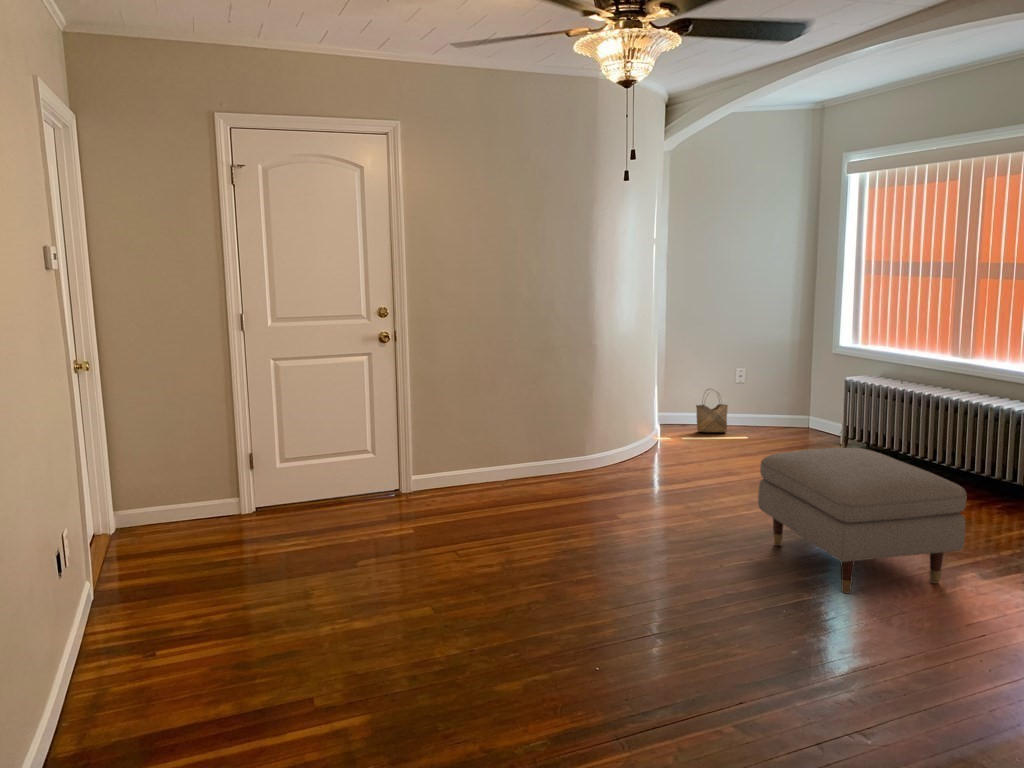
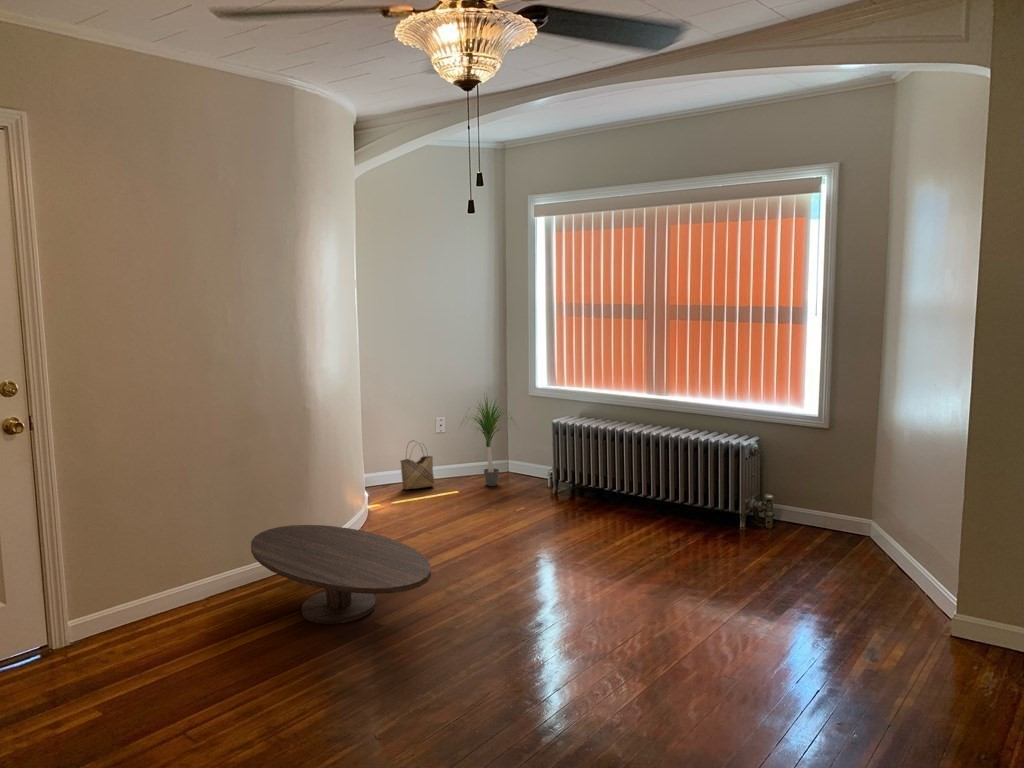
potted plant: none [752,346,816,438] -> present [468,399,512,486]
coffee table: none [535,436,657,510] -> present [251,525,431,624]
ottoman: present [758,448,967,594] -> none [554,505,771,676]

